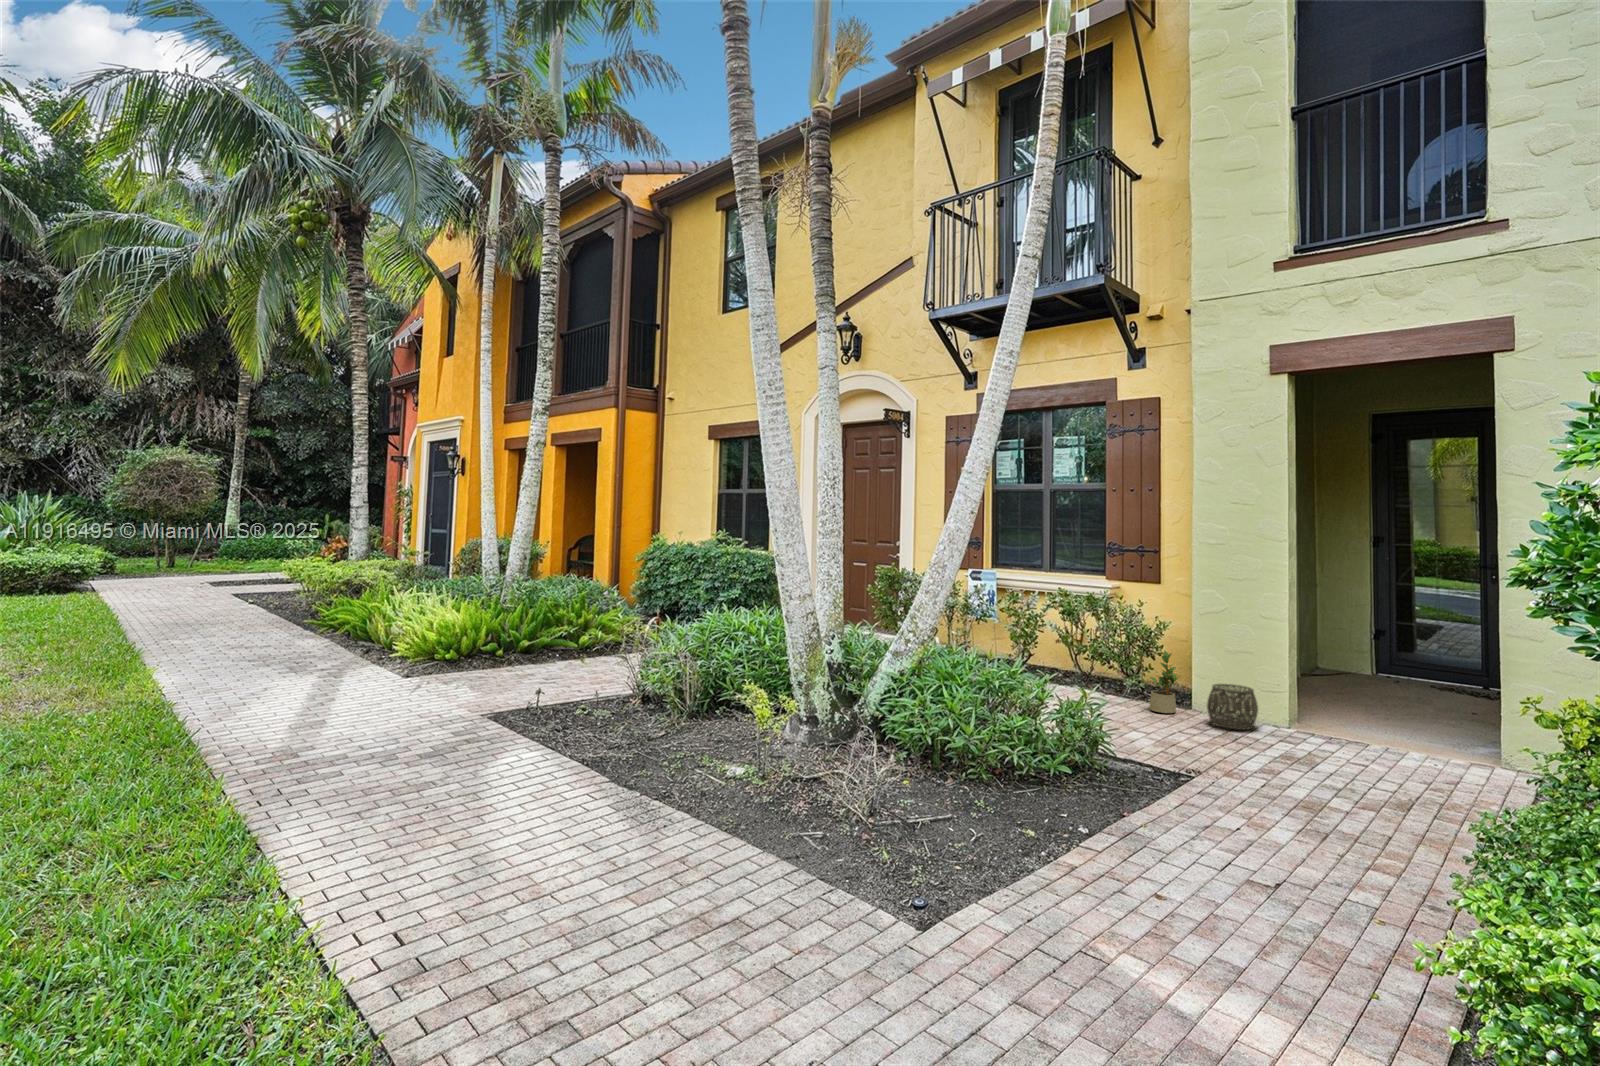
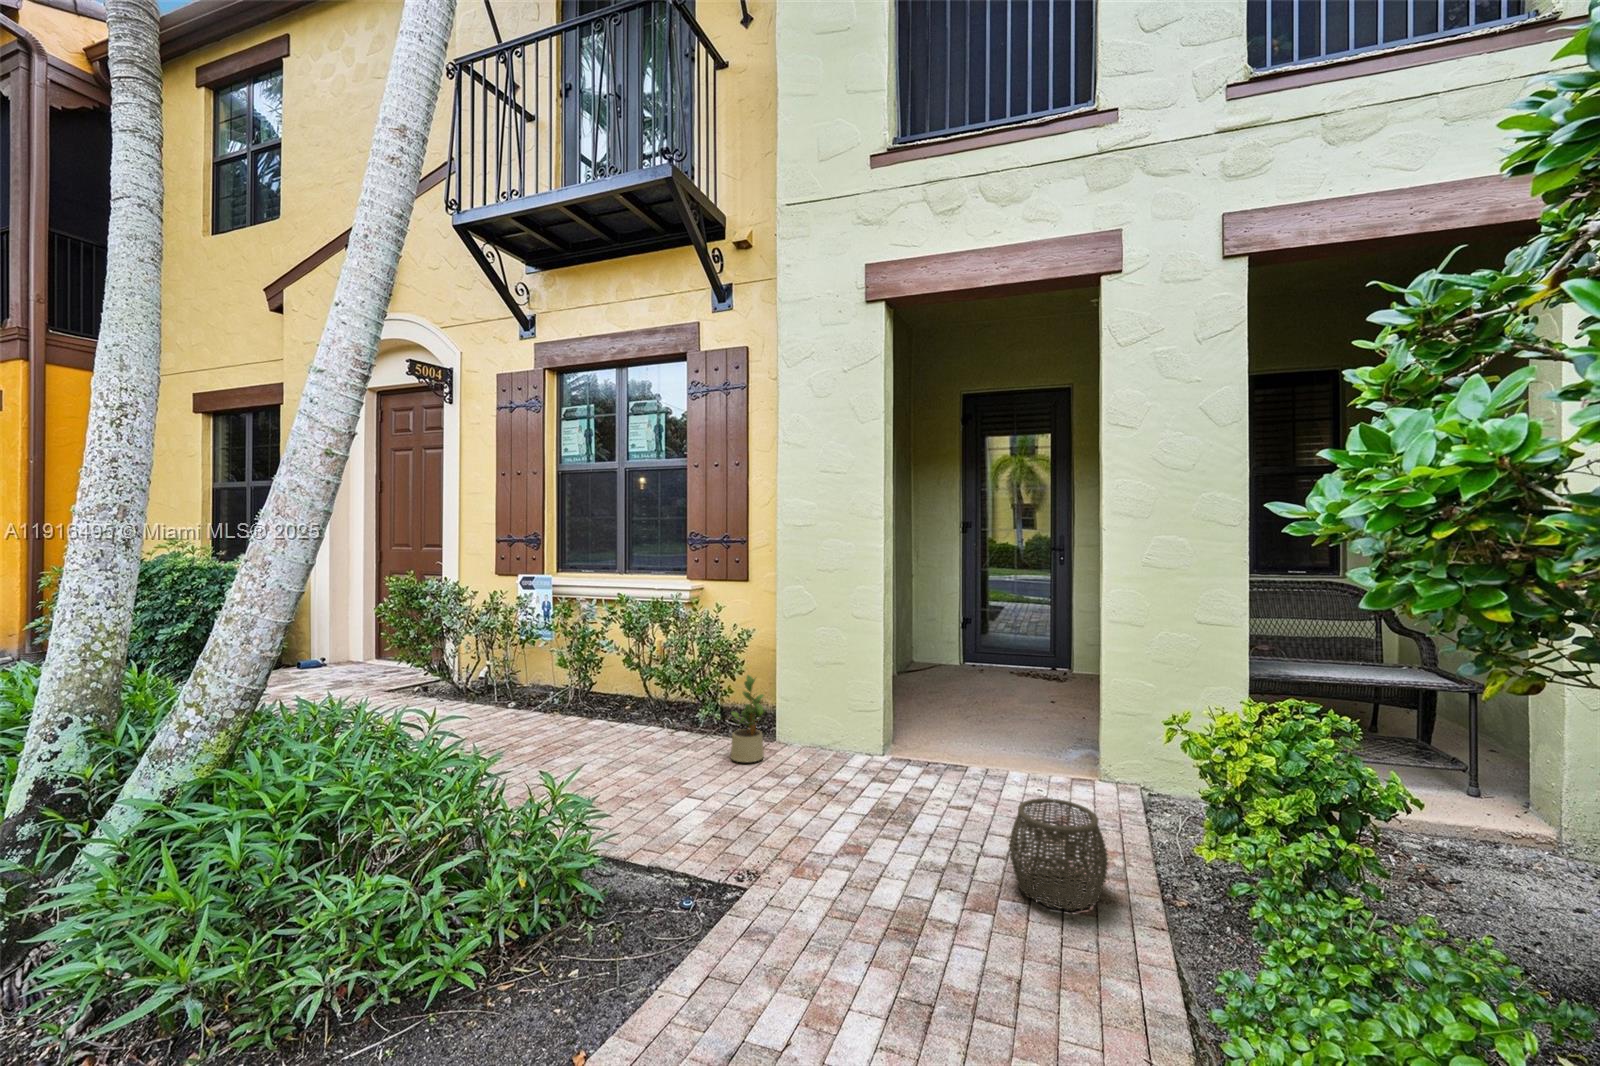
woven basket: present [1207,684,1258,730] -> present [1009,798,1108,911]

